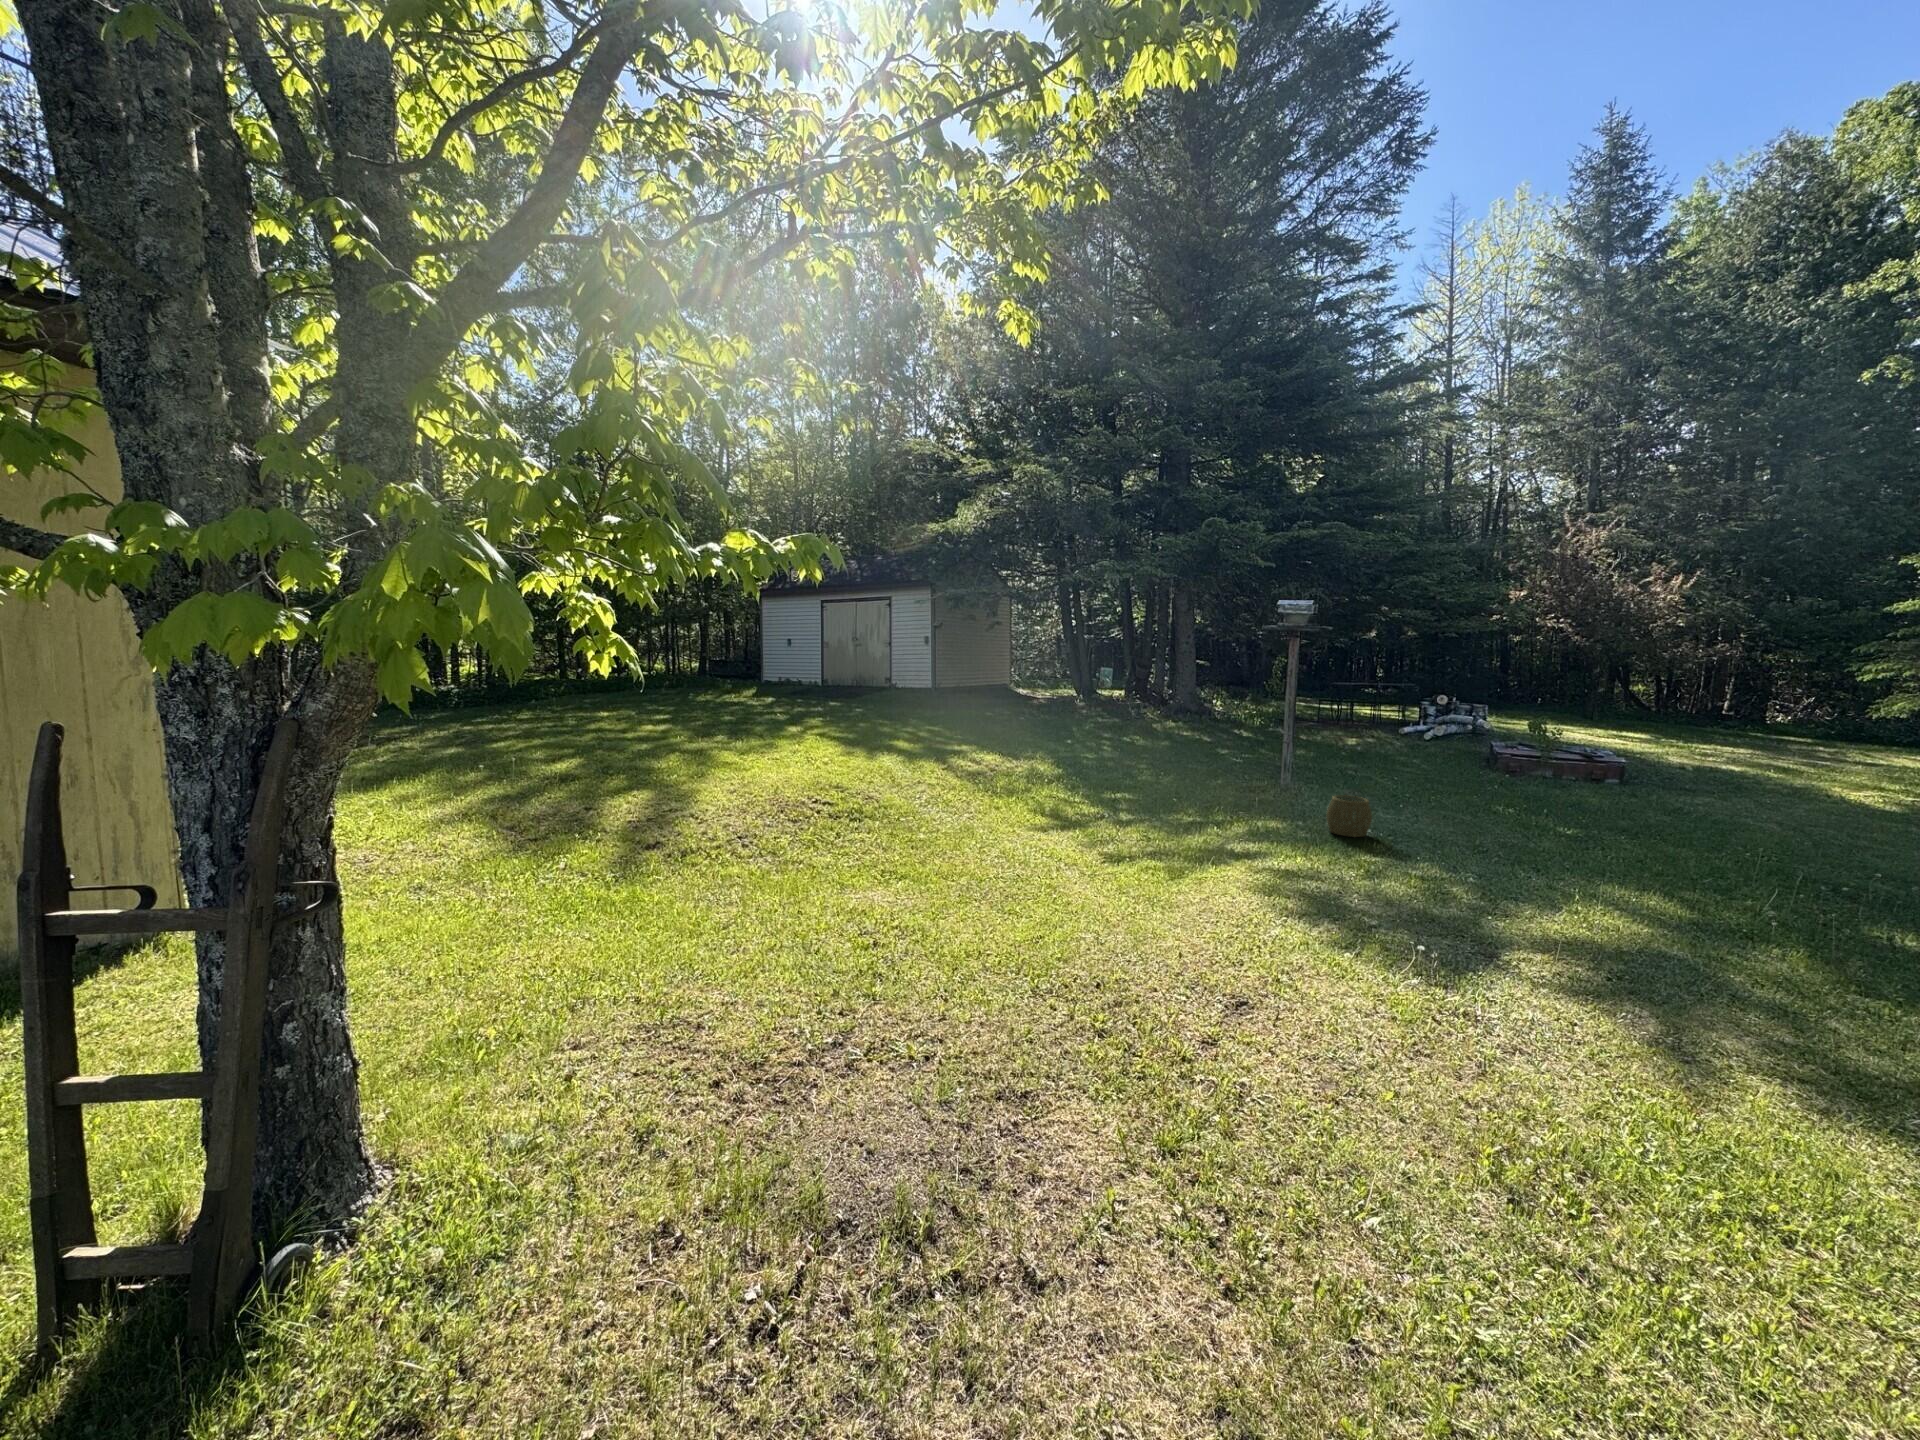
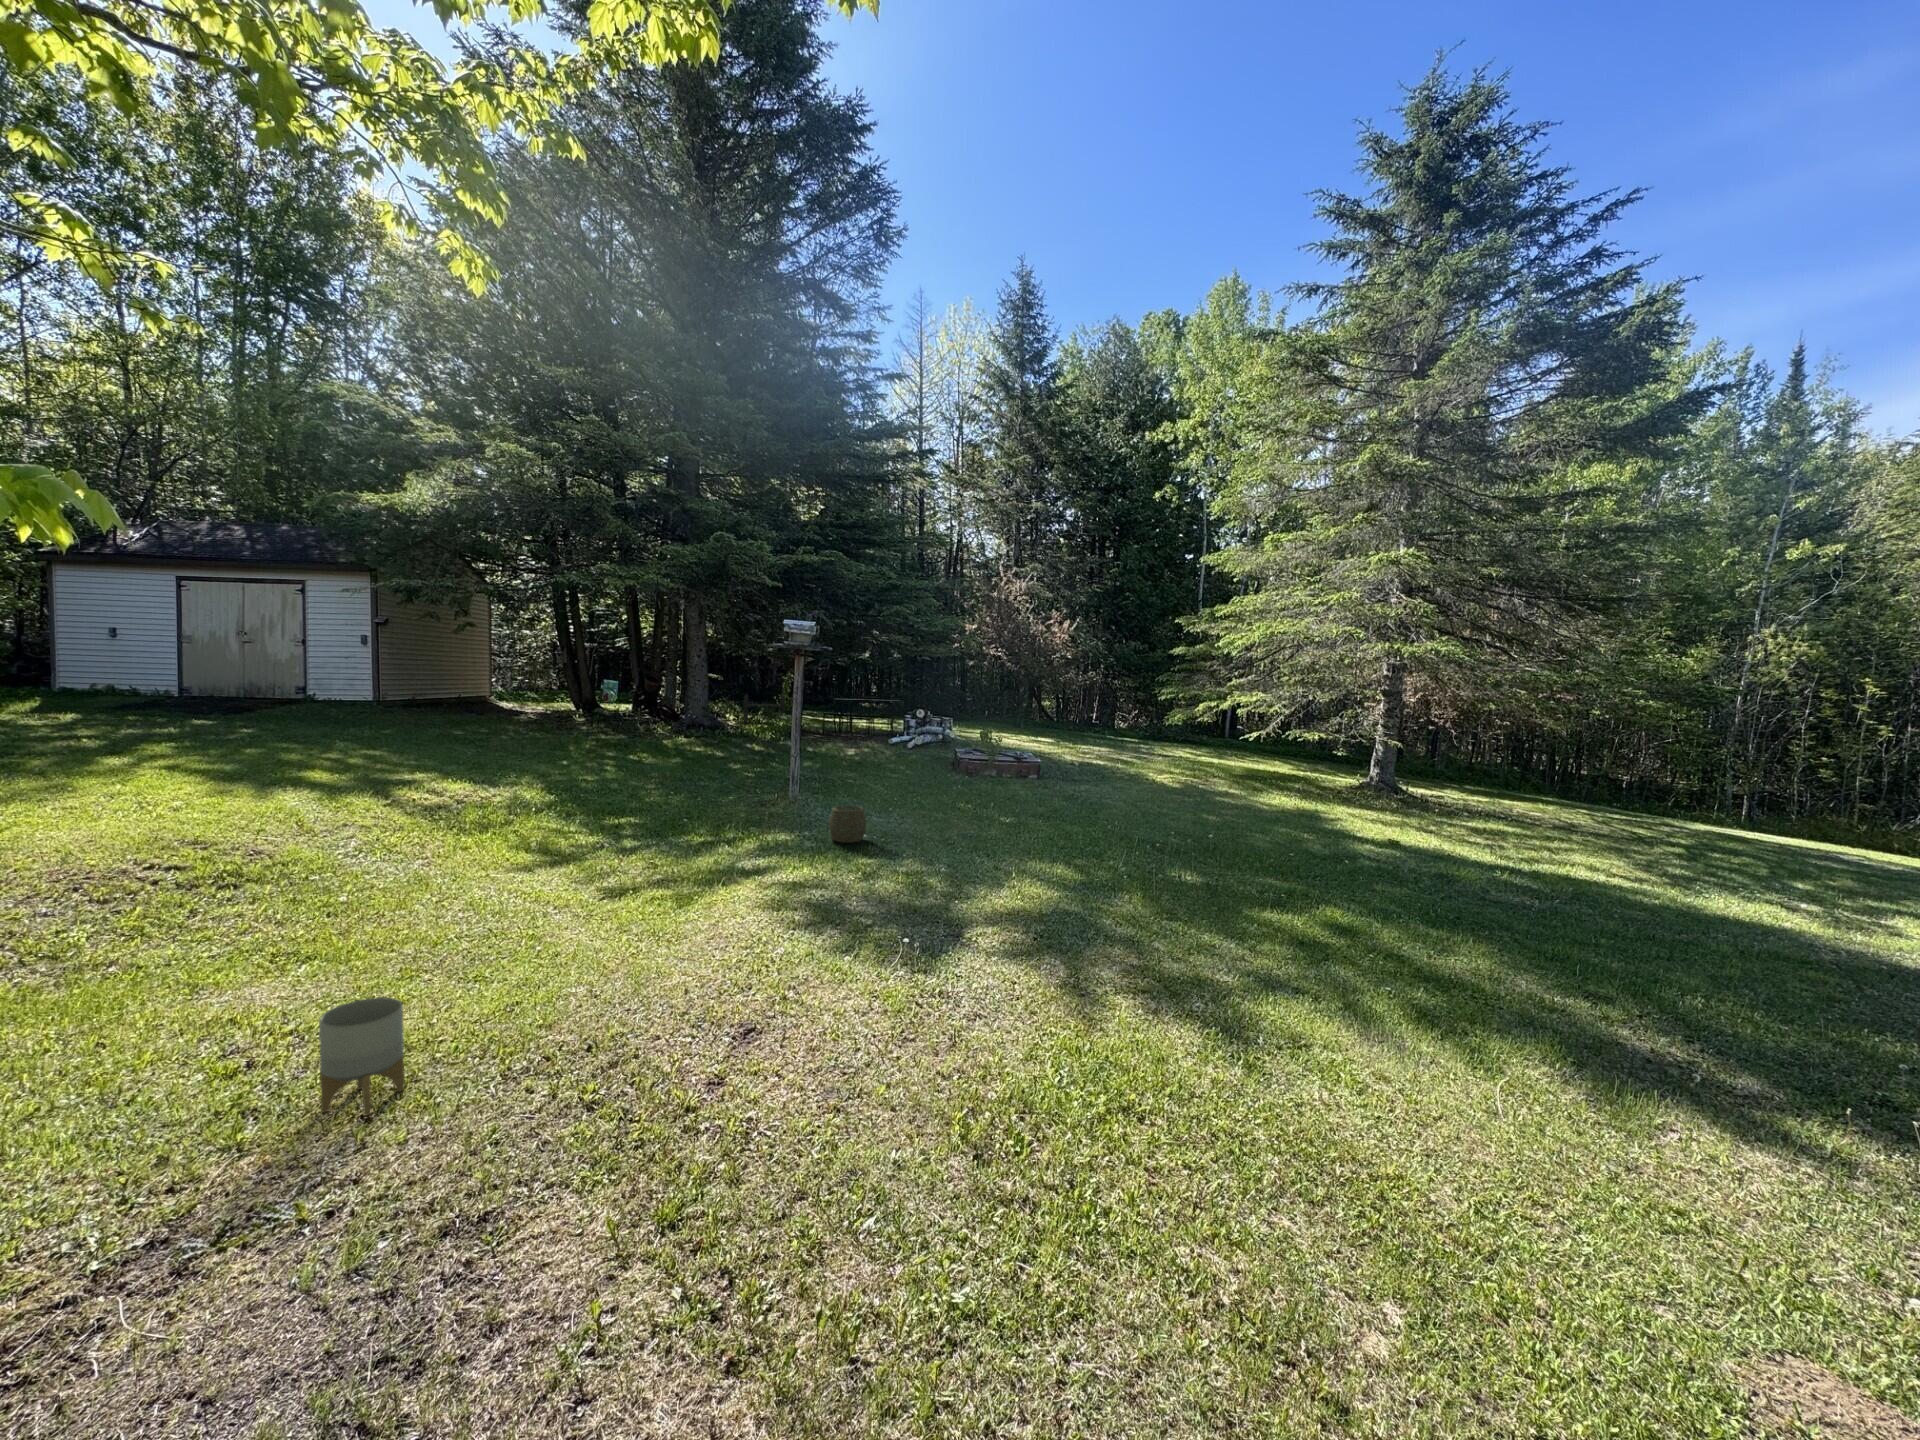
bench: none [1229,671,1275,705] -> present [744,695,785,724]
planter: none [906,903,962,994] -> present [319,997,404,1116]

